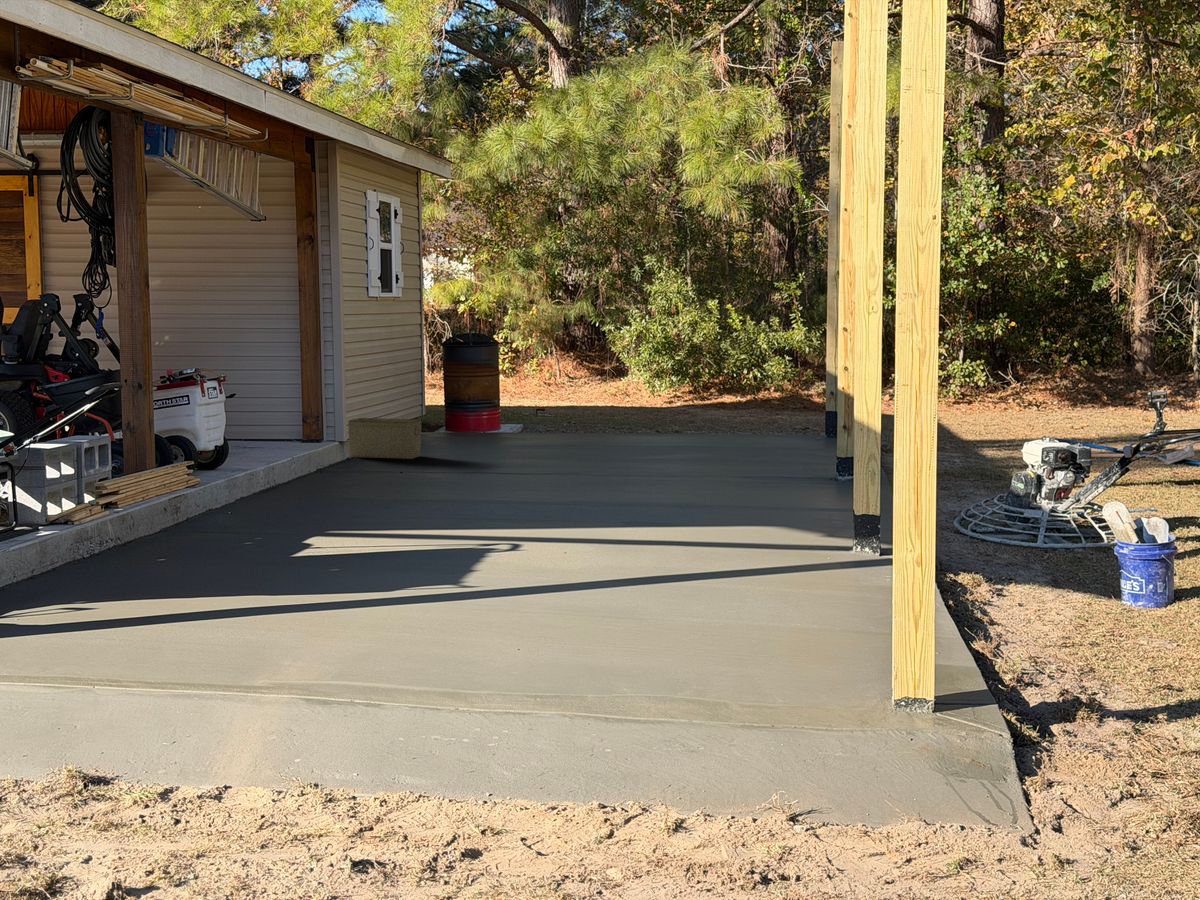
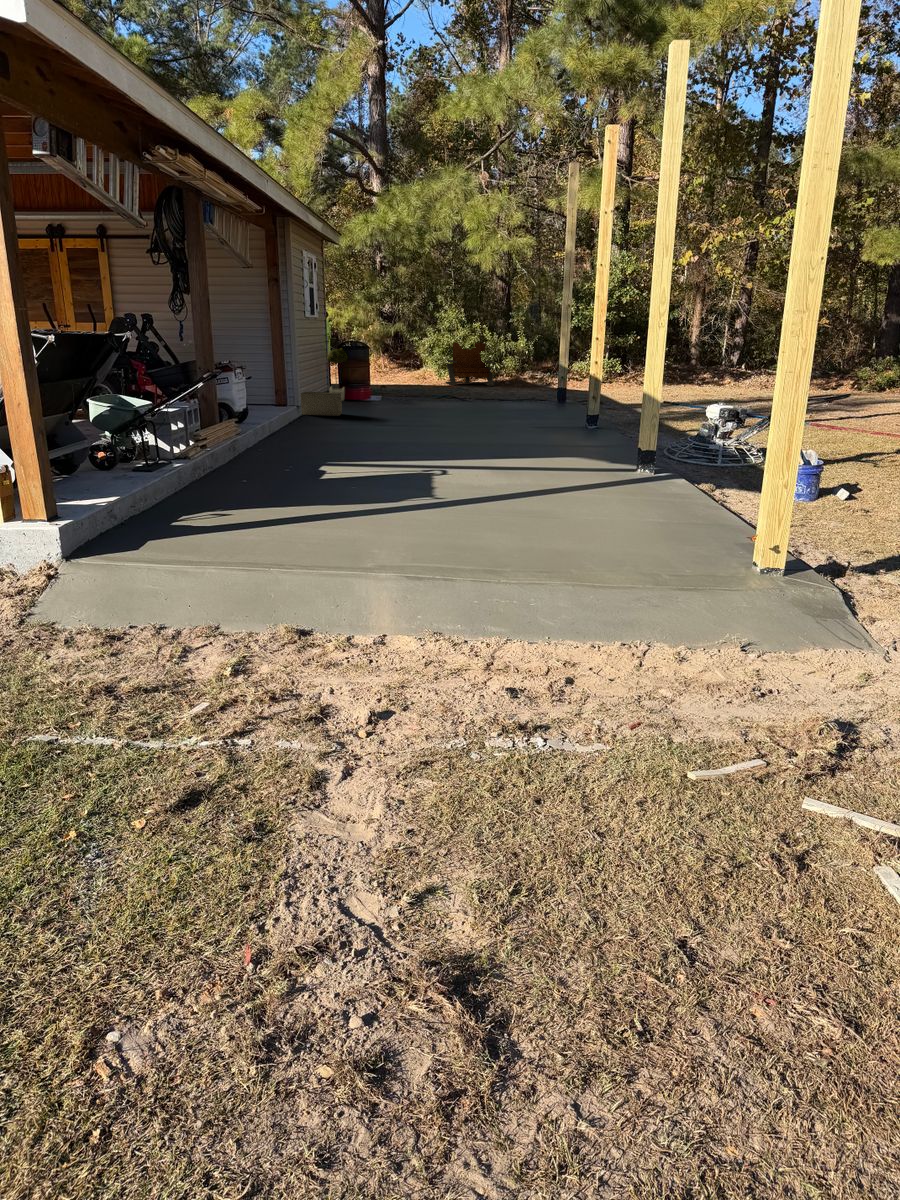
lounge chair: none [662,333,748,408] -> present [446,342,495,386]
potted tree: none [418,344,454,434] -> present [327,349,347,400]

